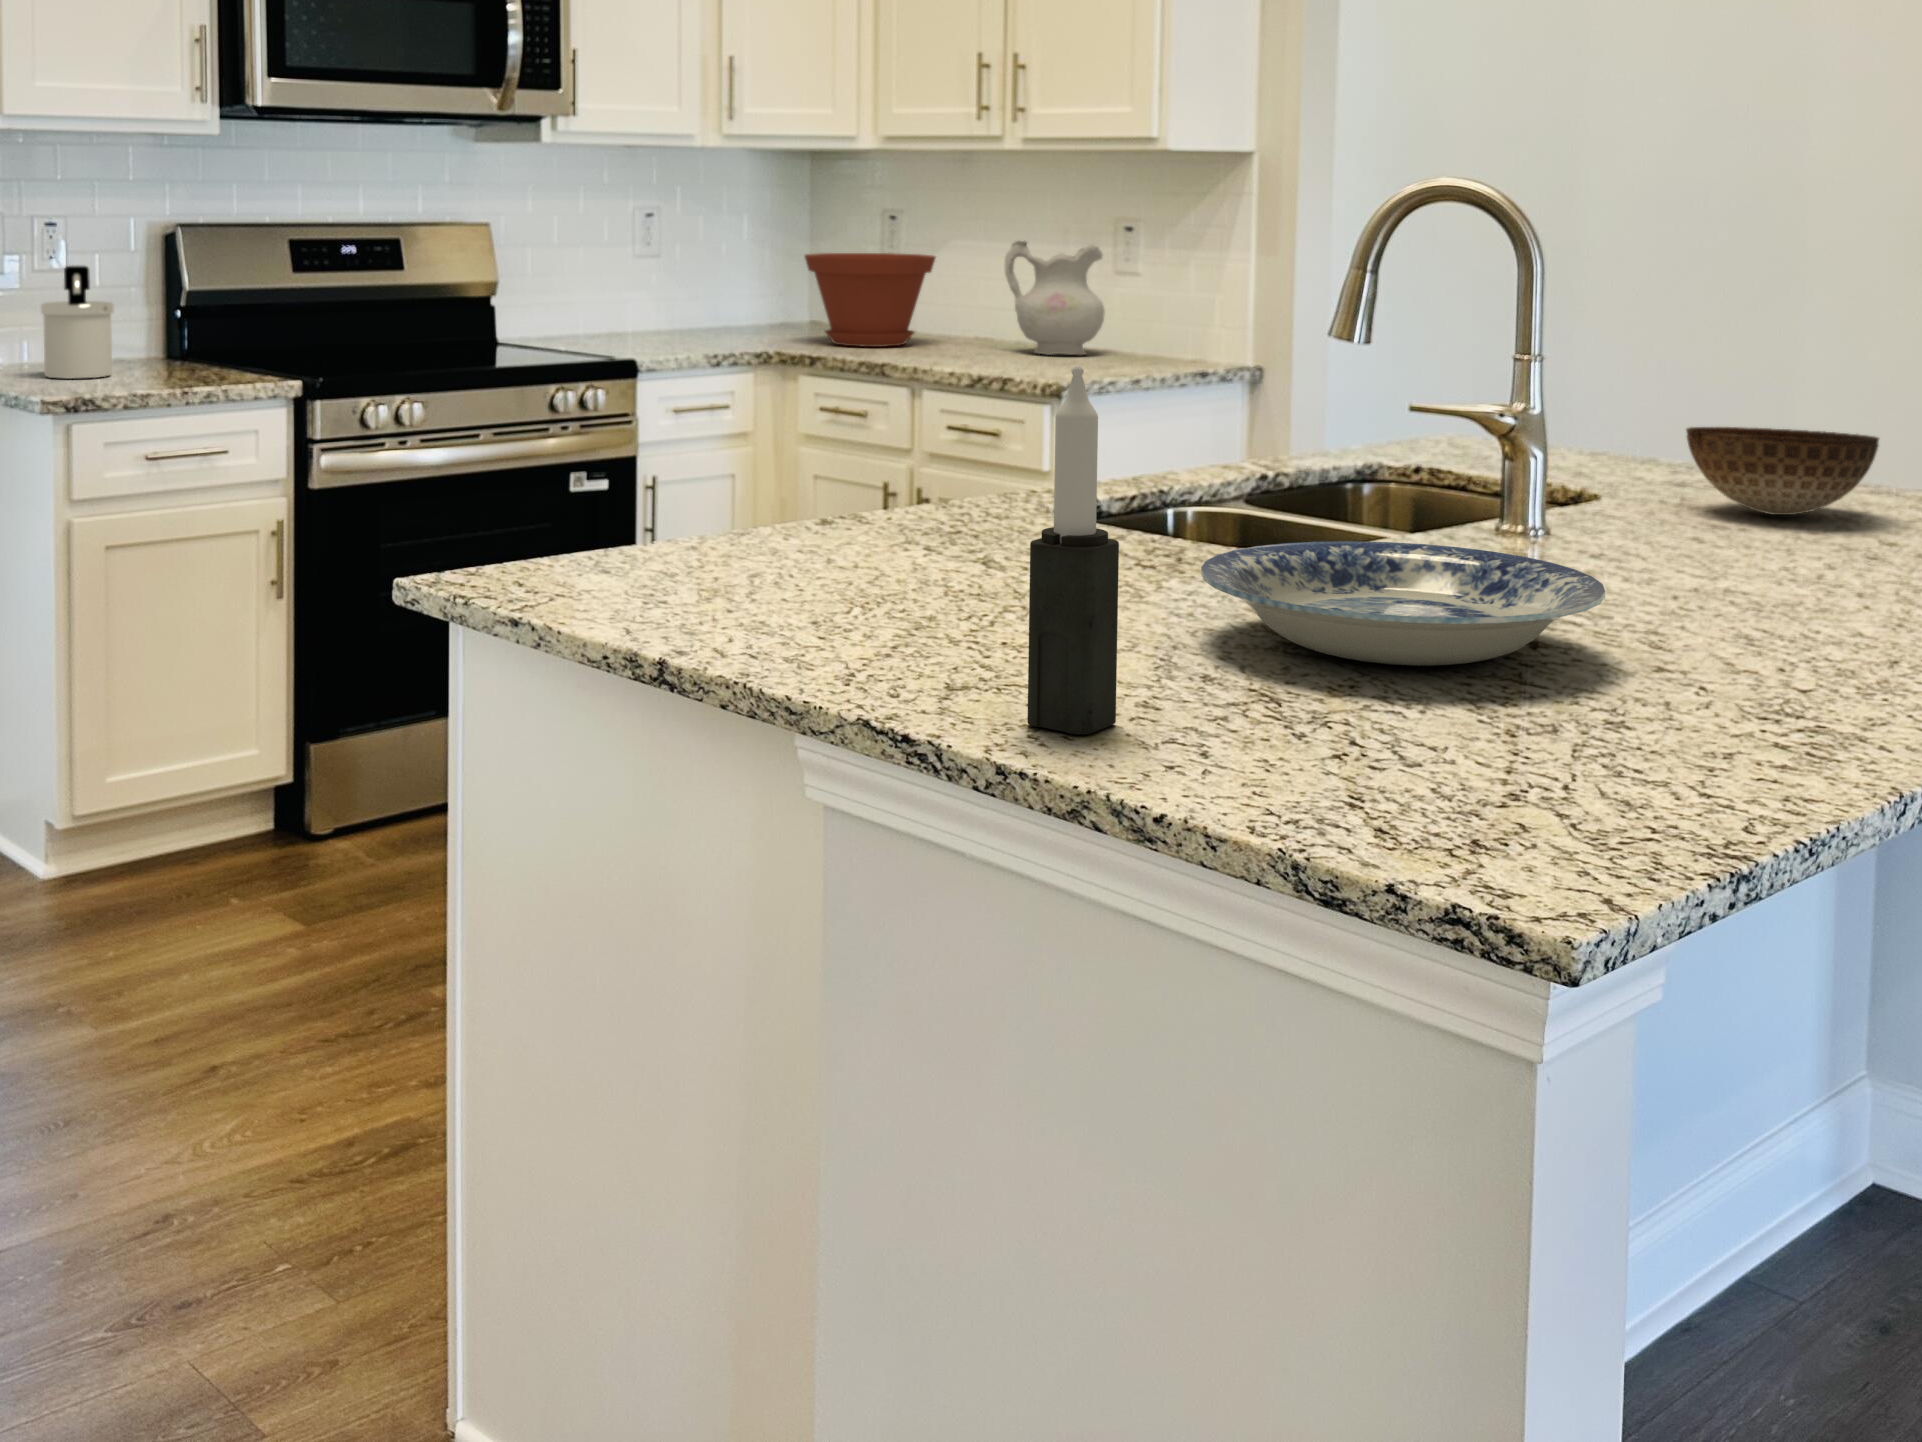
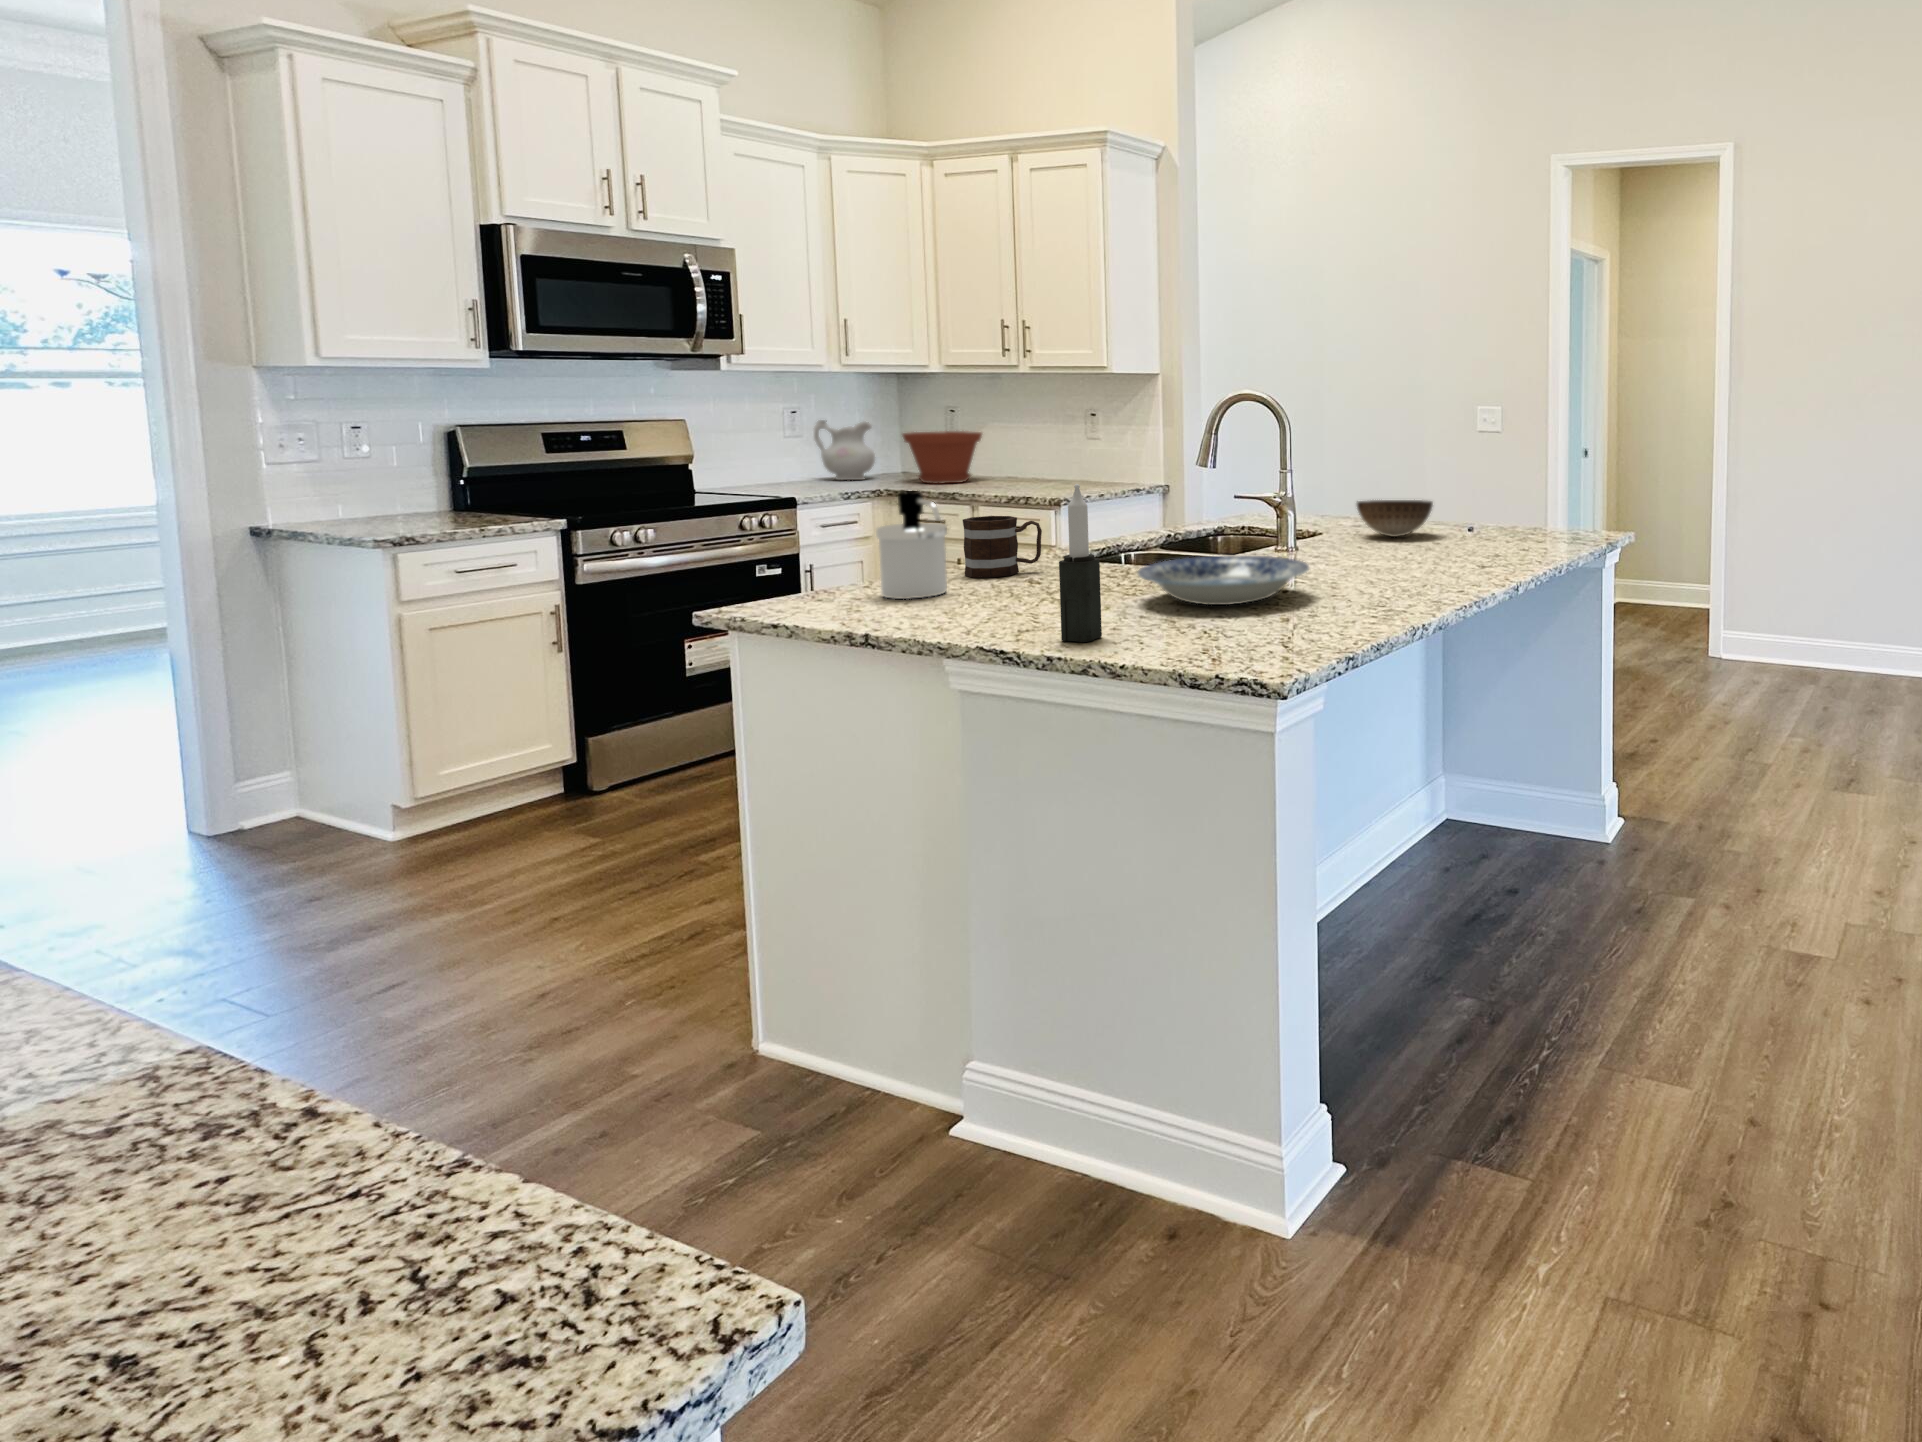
ceramic pitcher: present [1005,241,1105,355] -> present [814,420,875,480]
soap dispenser: present [41,265,114,379] -> present [876,491,947,599]
mug: none [863,419,1012,546] -> present [963,516,1042,578]

